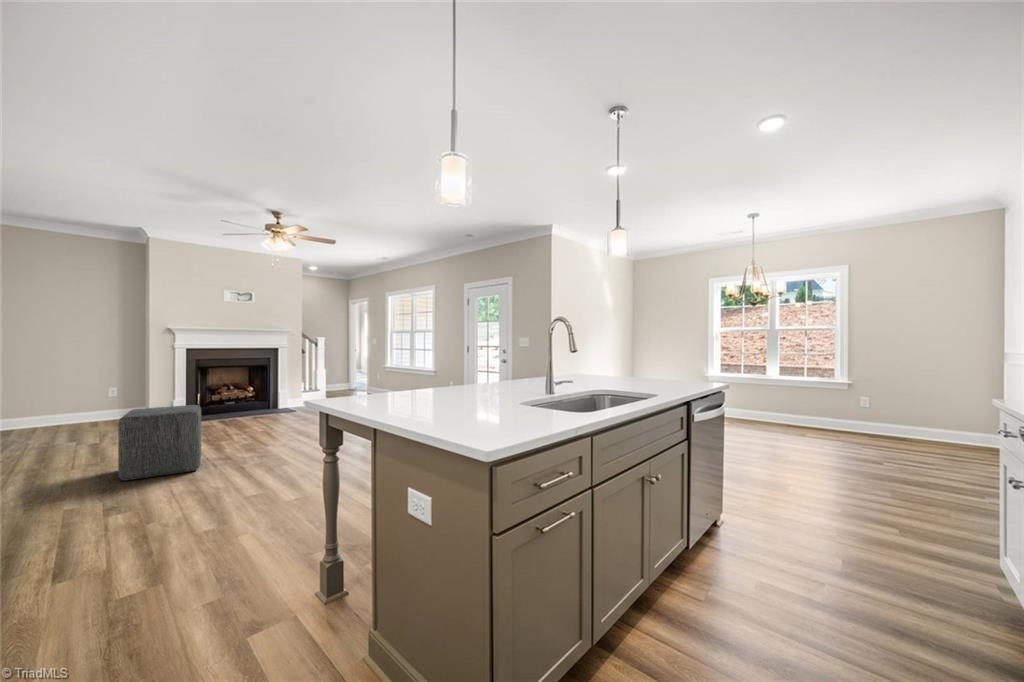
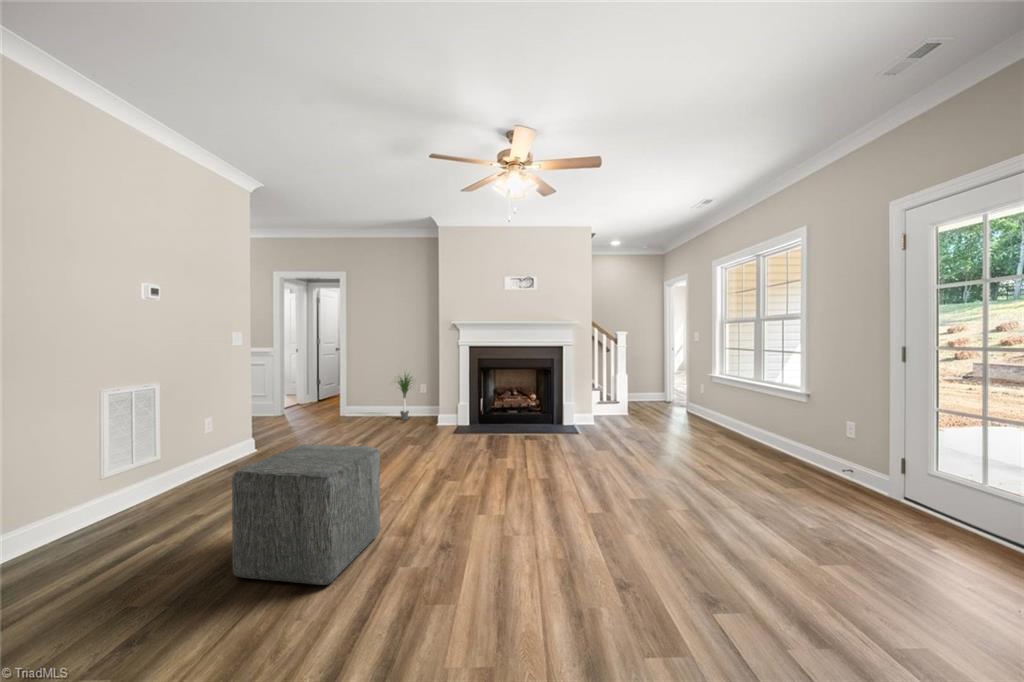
potted plant: none [70,371,118,424] -> present [398,375,411,420]

